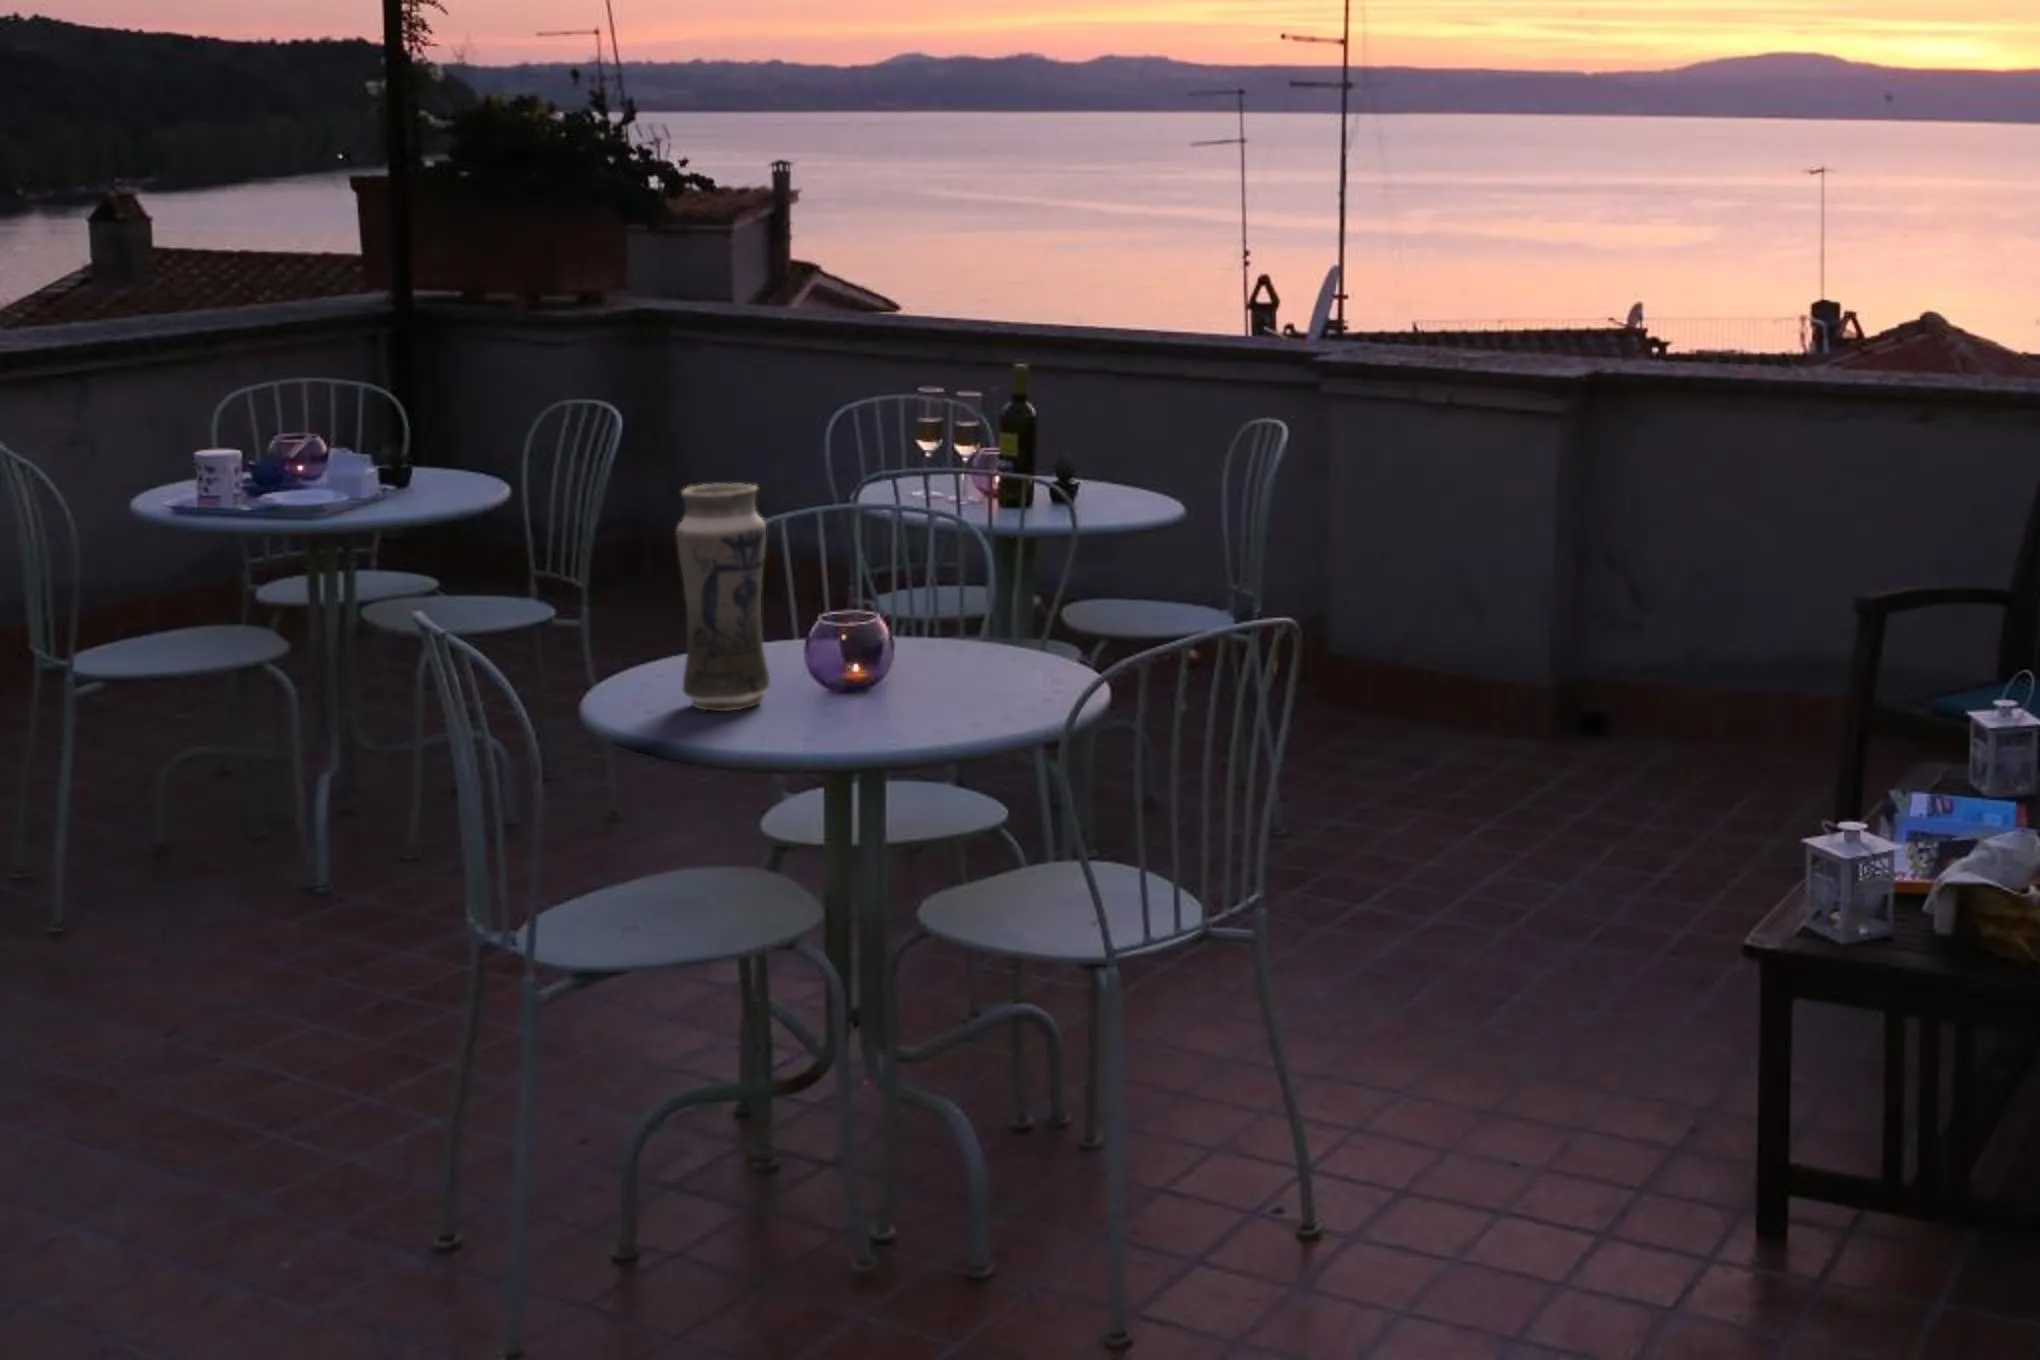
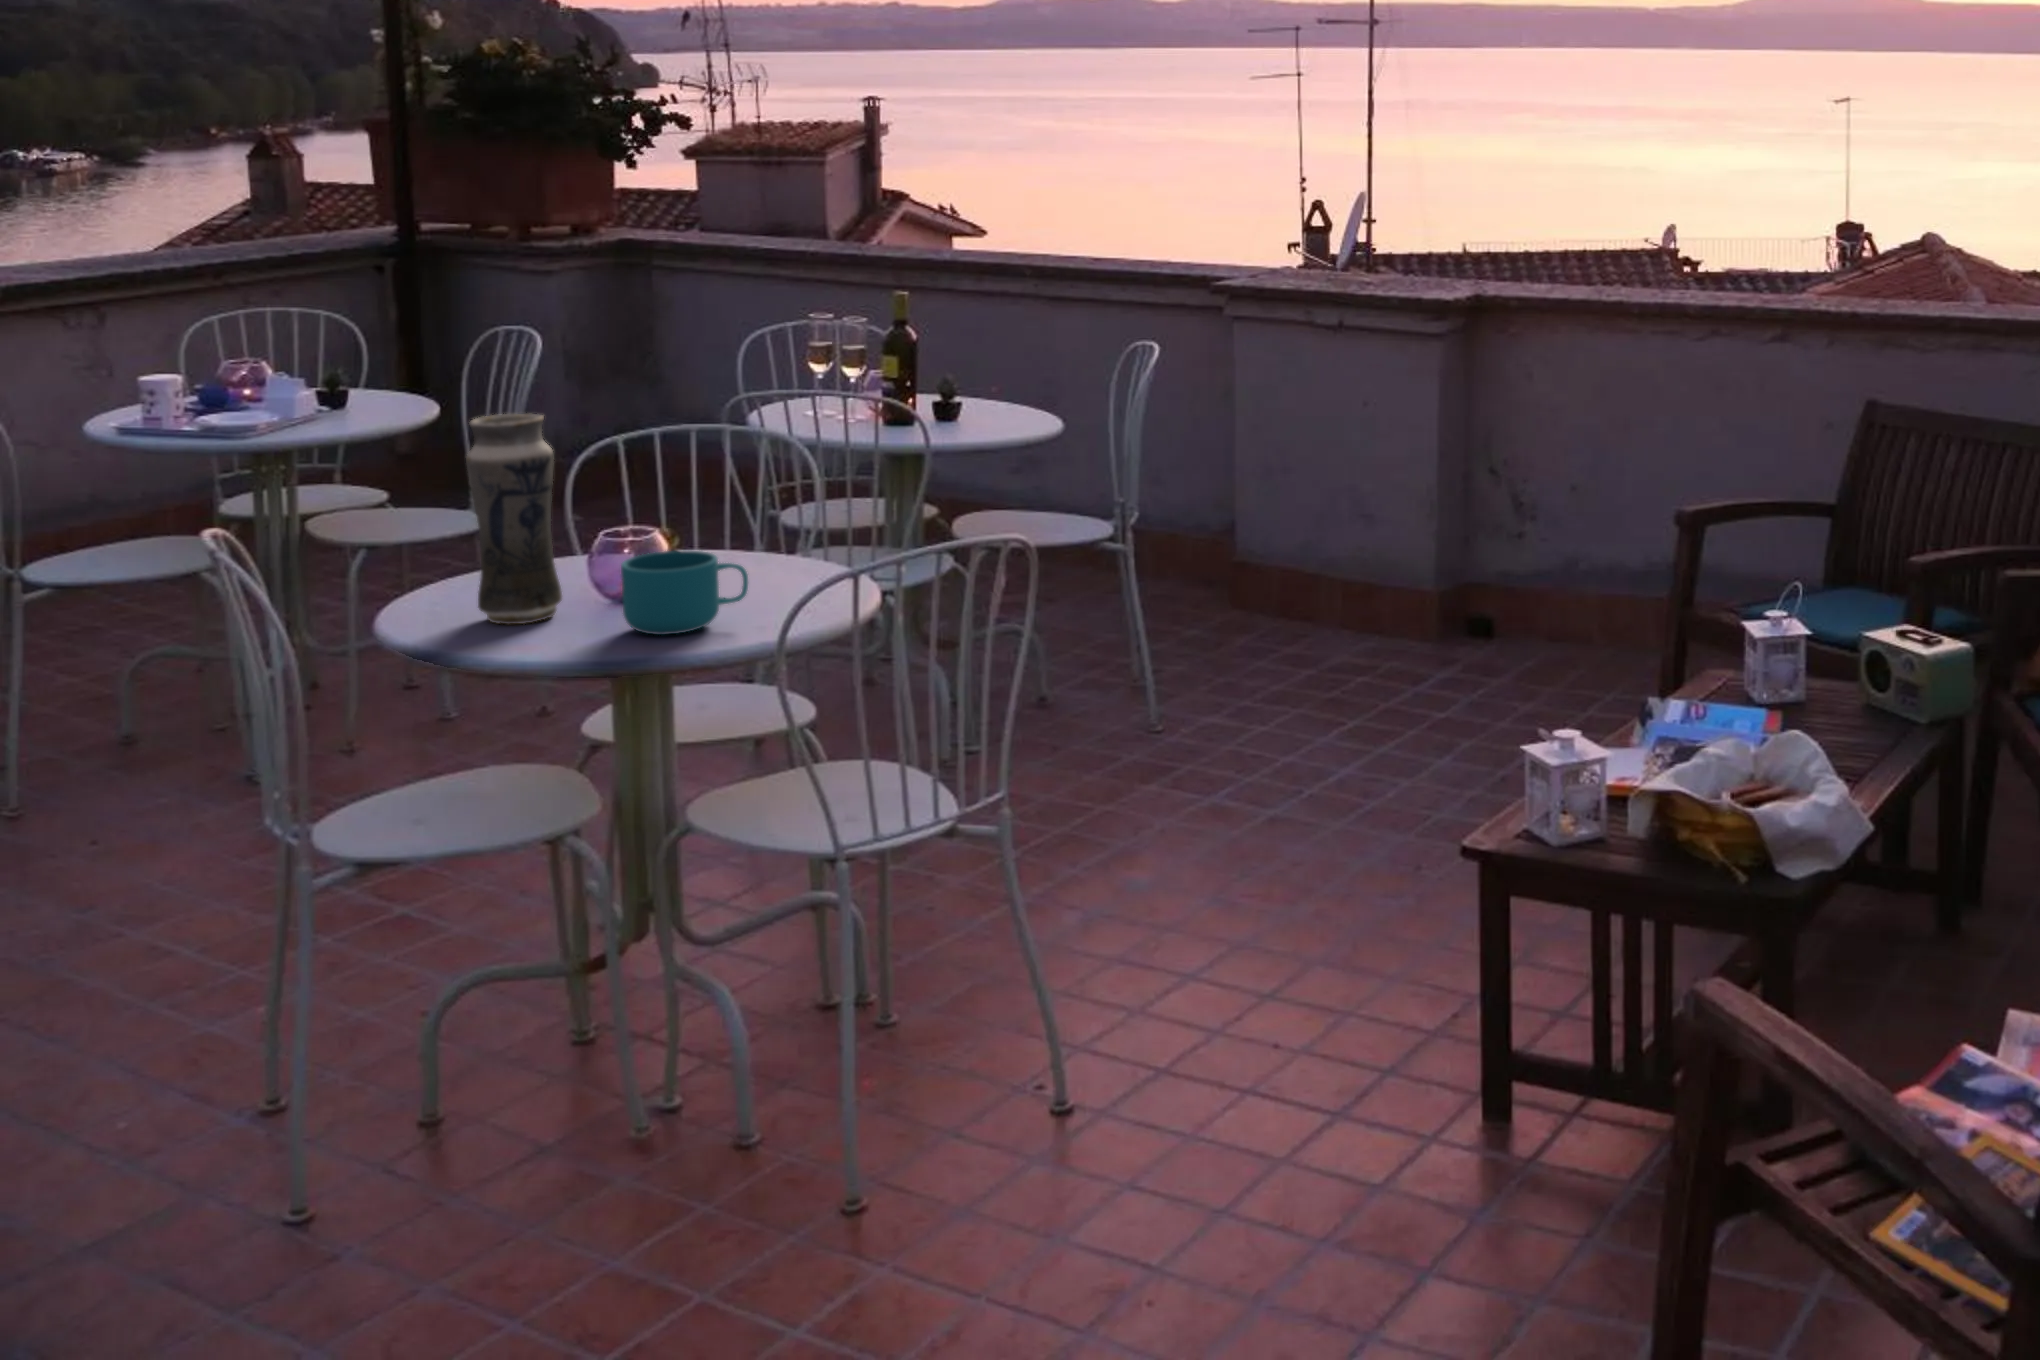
cup: none [846,631,976,722] -> present [621,551,748,635]

